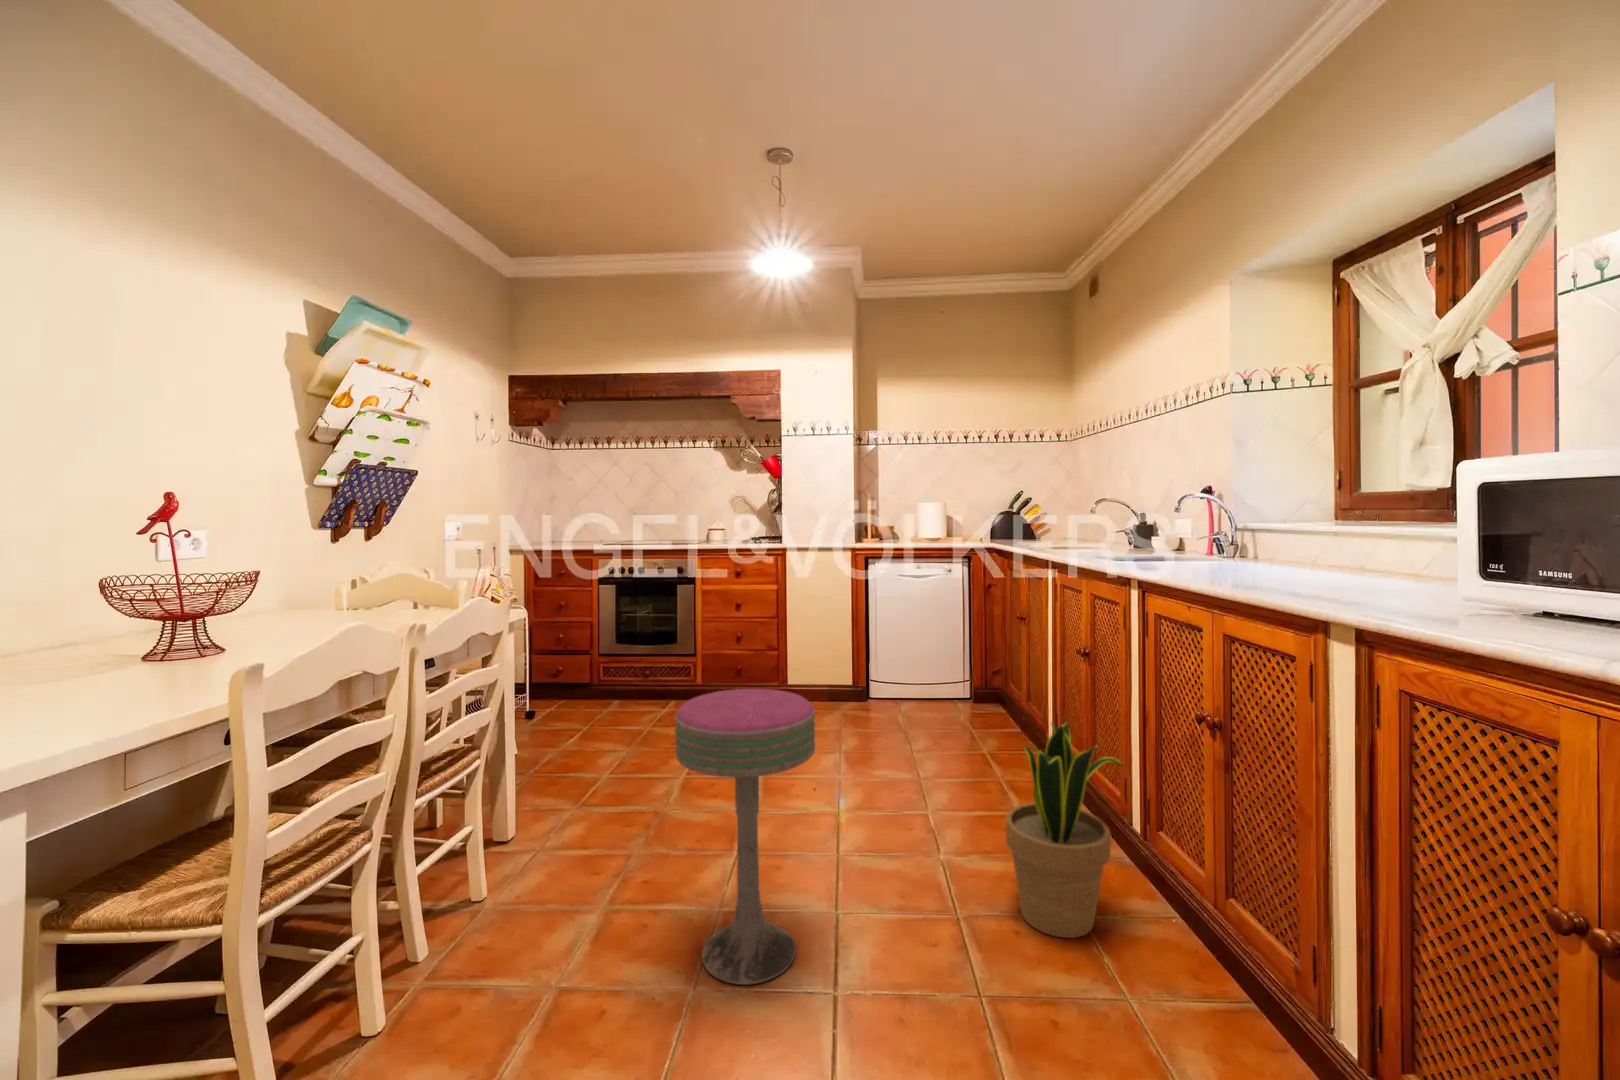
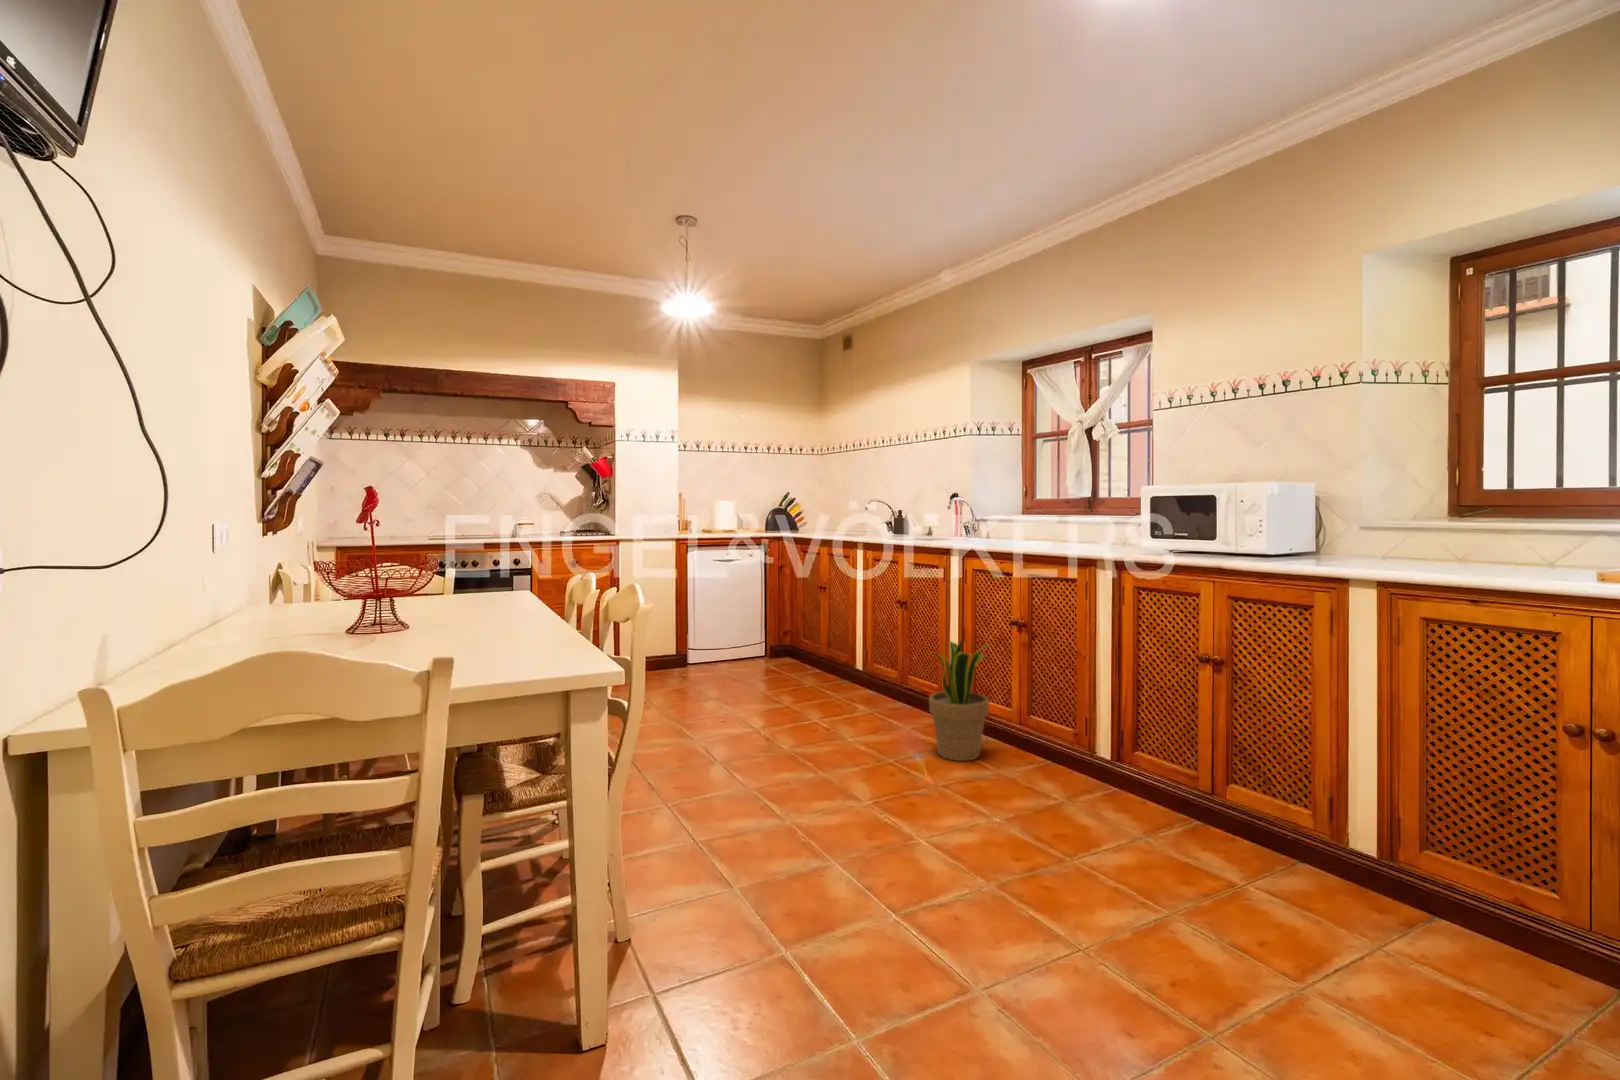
bar stool: present [675,689,815,985] -> none [777,633,869,818]

